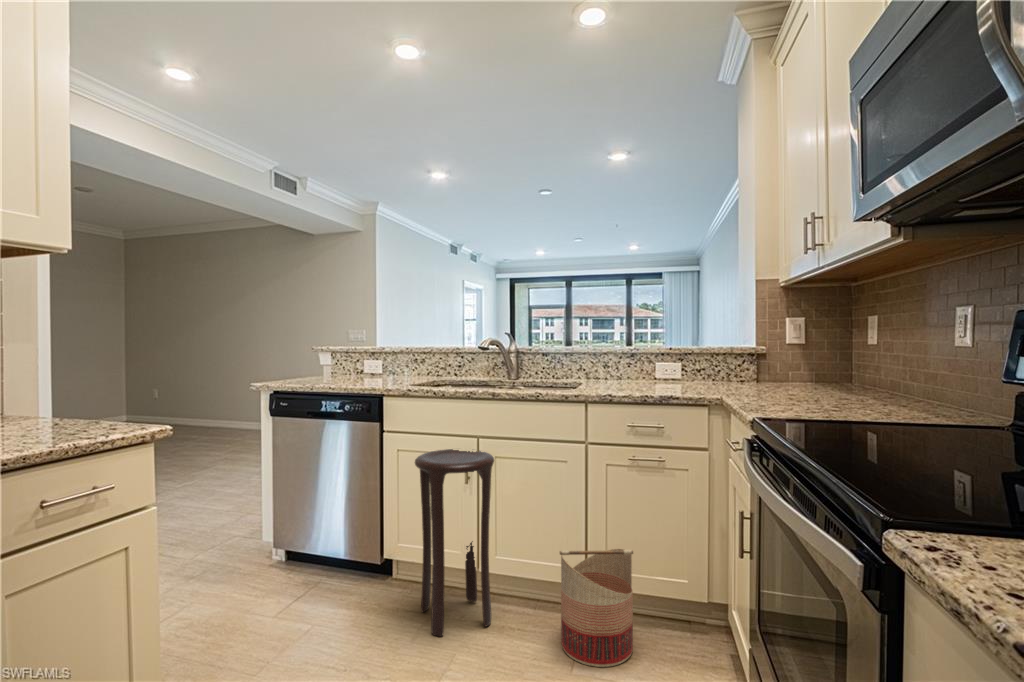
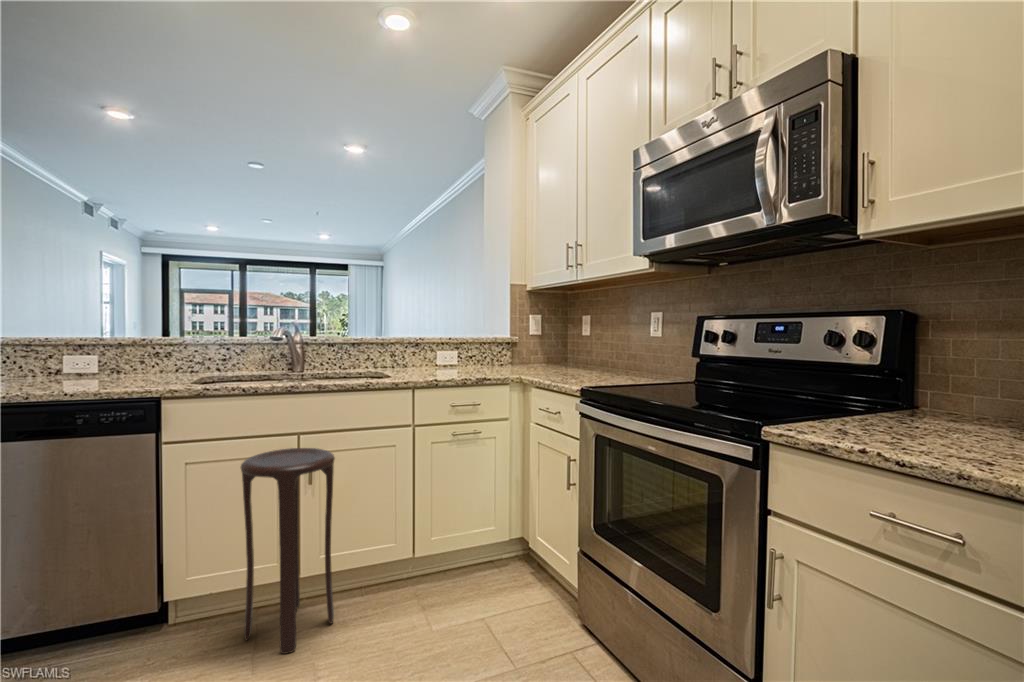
basket: present [560,549,633,667] -> none [408,508,470,615]

